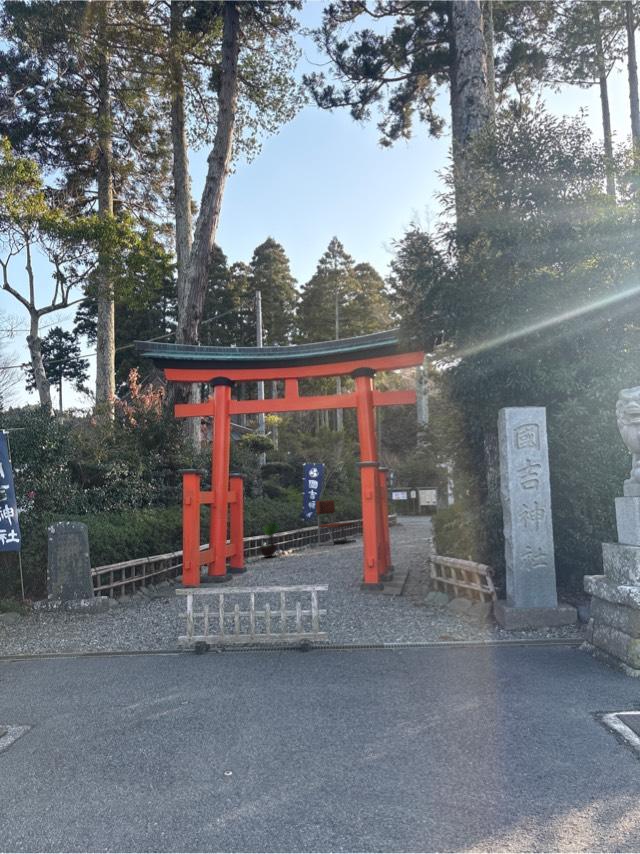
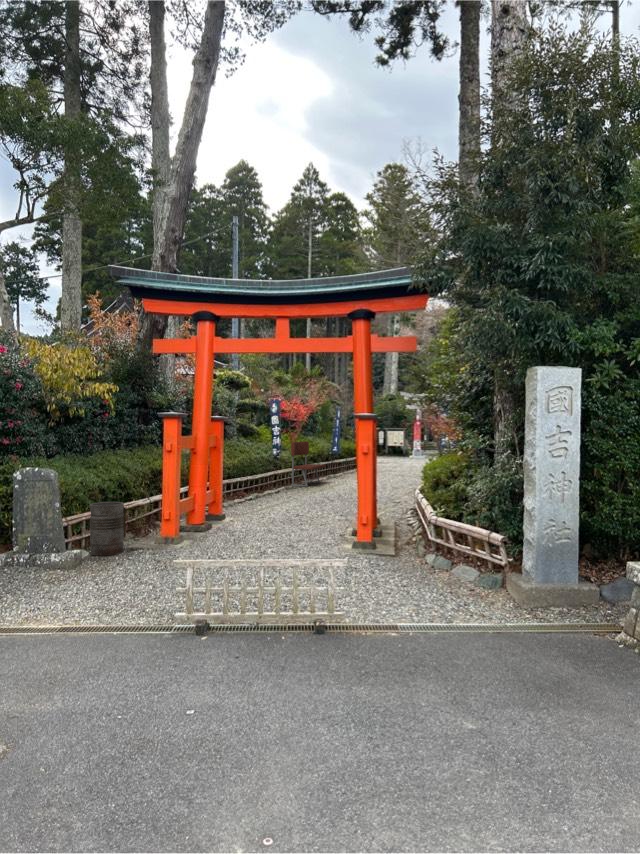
potted tree: present [260,523,278,557] -> none [235,461,257,499]
trash can: none [116,554,150,604] -> present [90,502,126,556]

